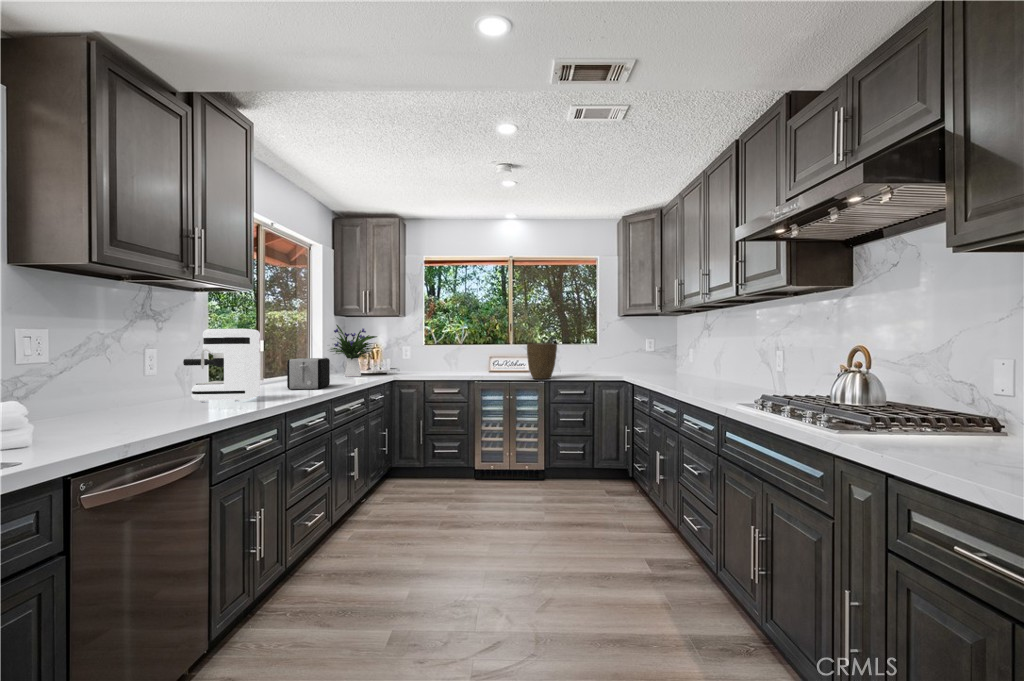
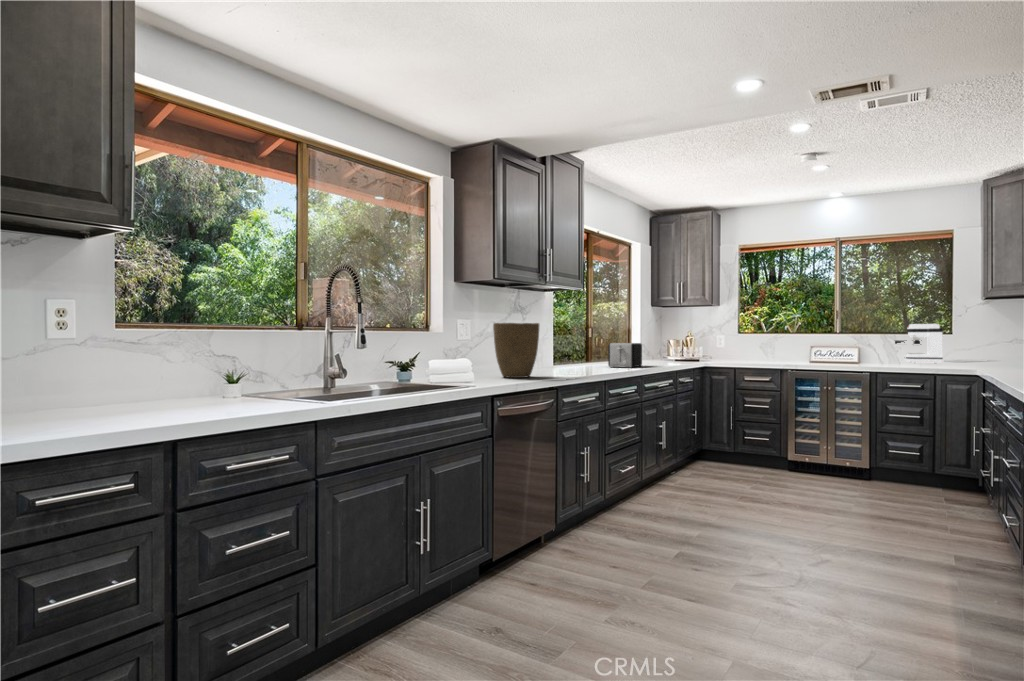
flower arrangement: present [330,325,377,377] -> none [643,315,689,362]
coffee maker: present [183,329,260,402] -> present [895,324,943,363]
vase: present [527,343,557,379] -> present [493,323,539,378]

